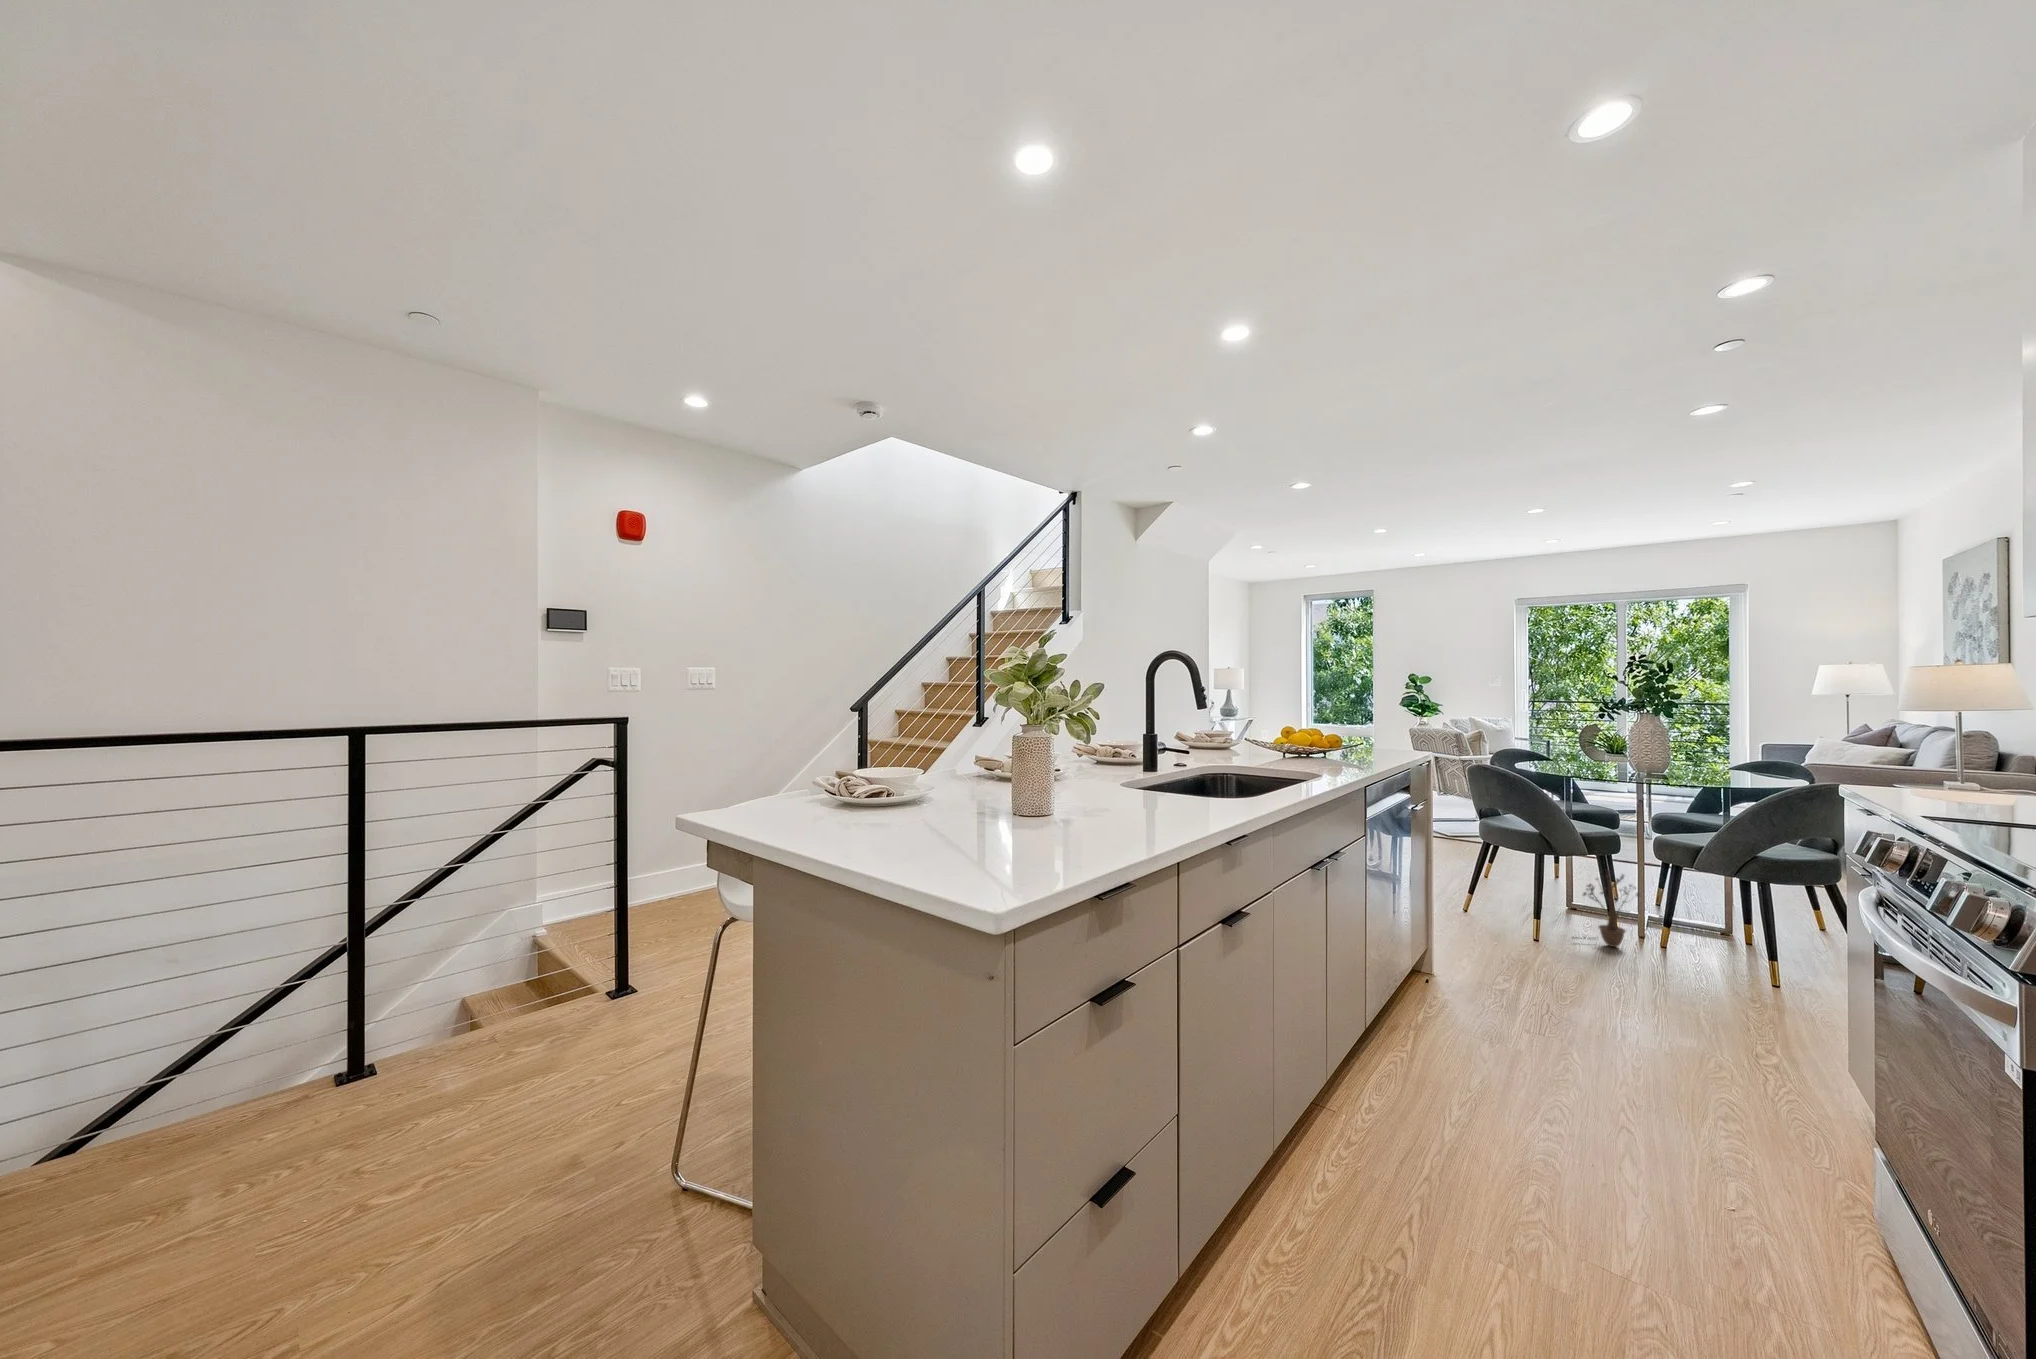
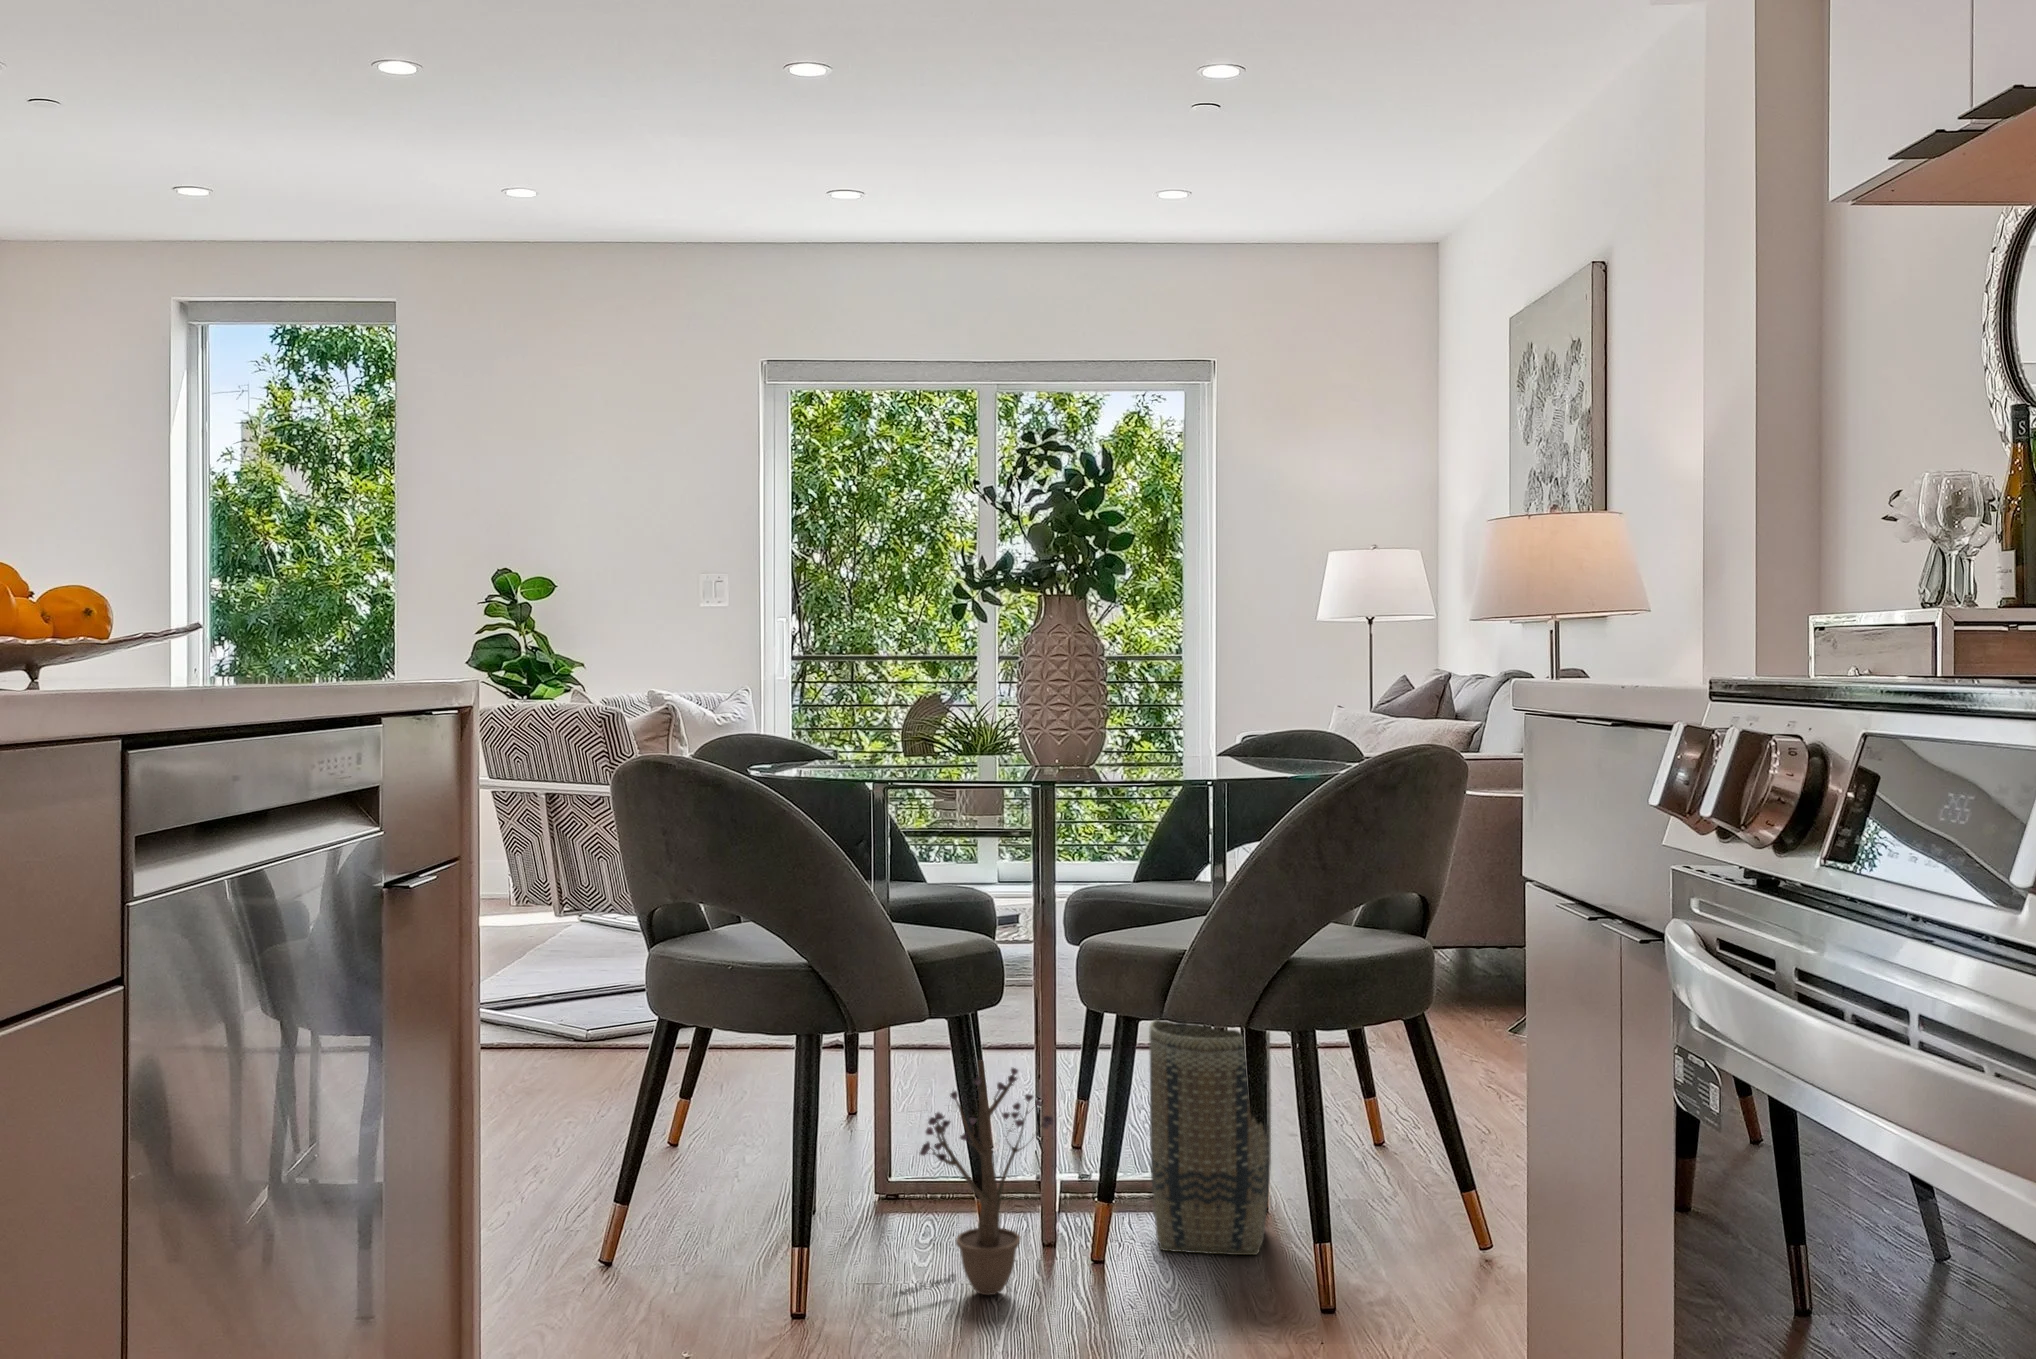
basket: none [1692,869,1755,963] -> present [1149,1020,1271,1255]

